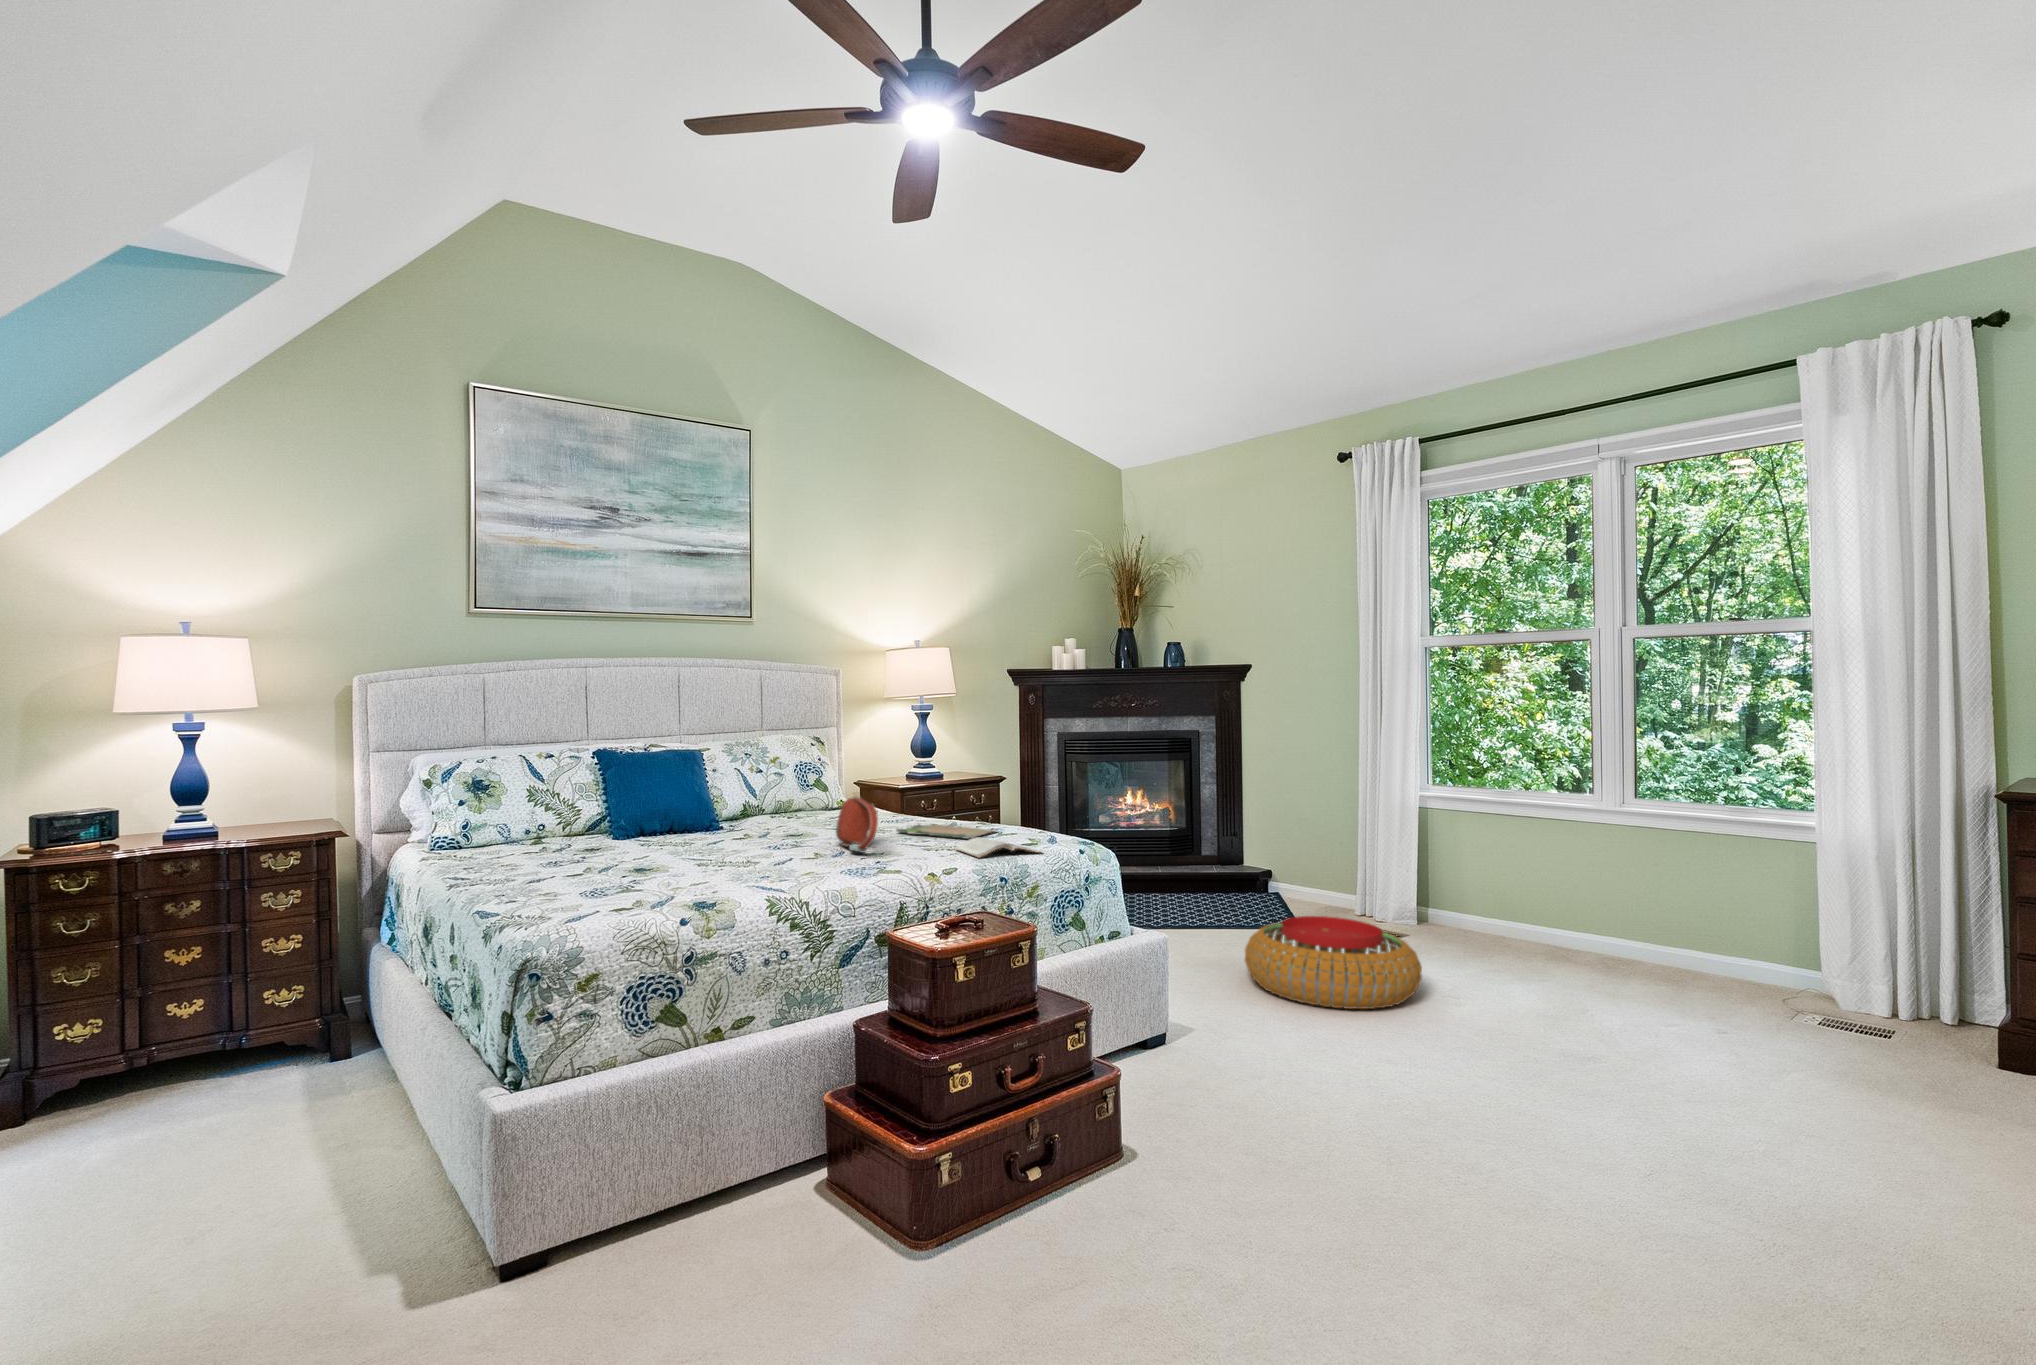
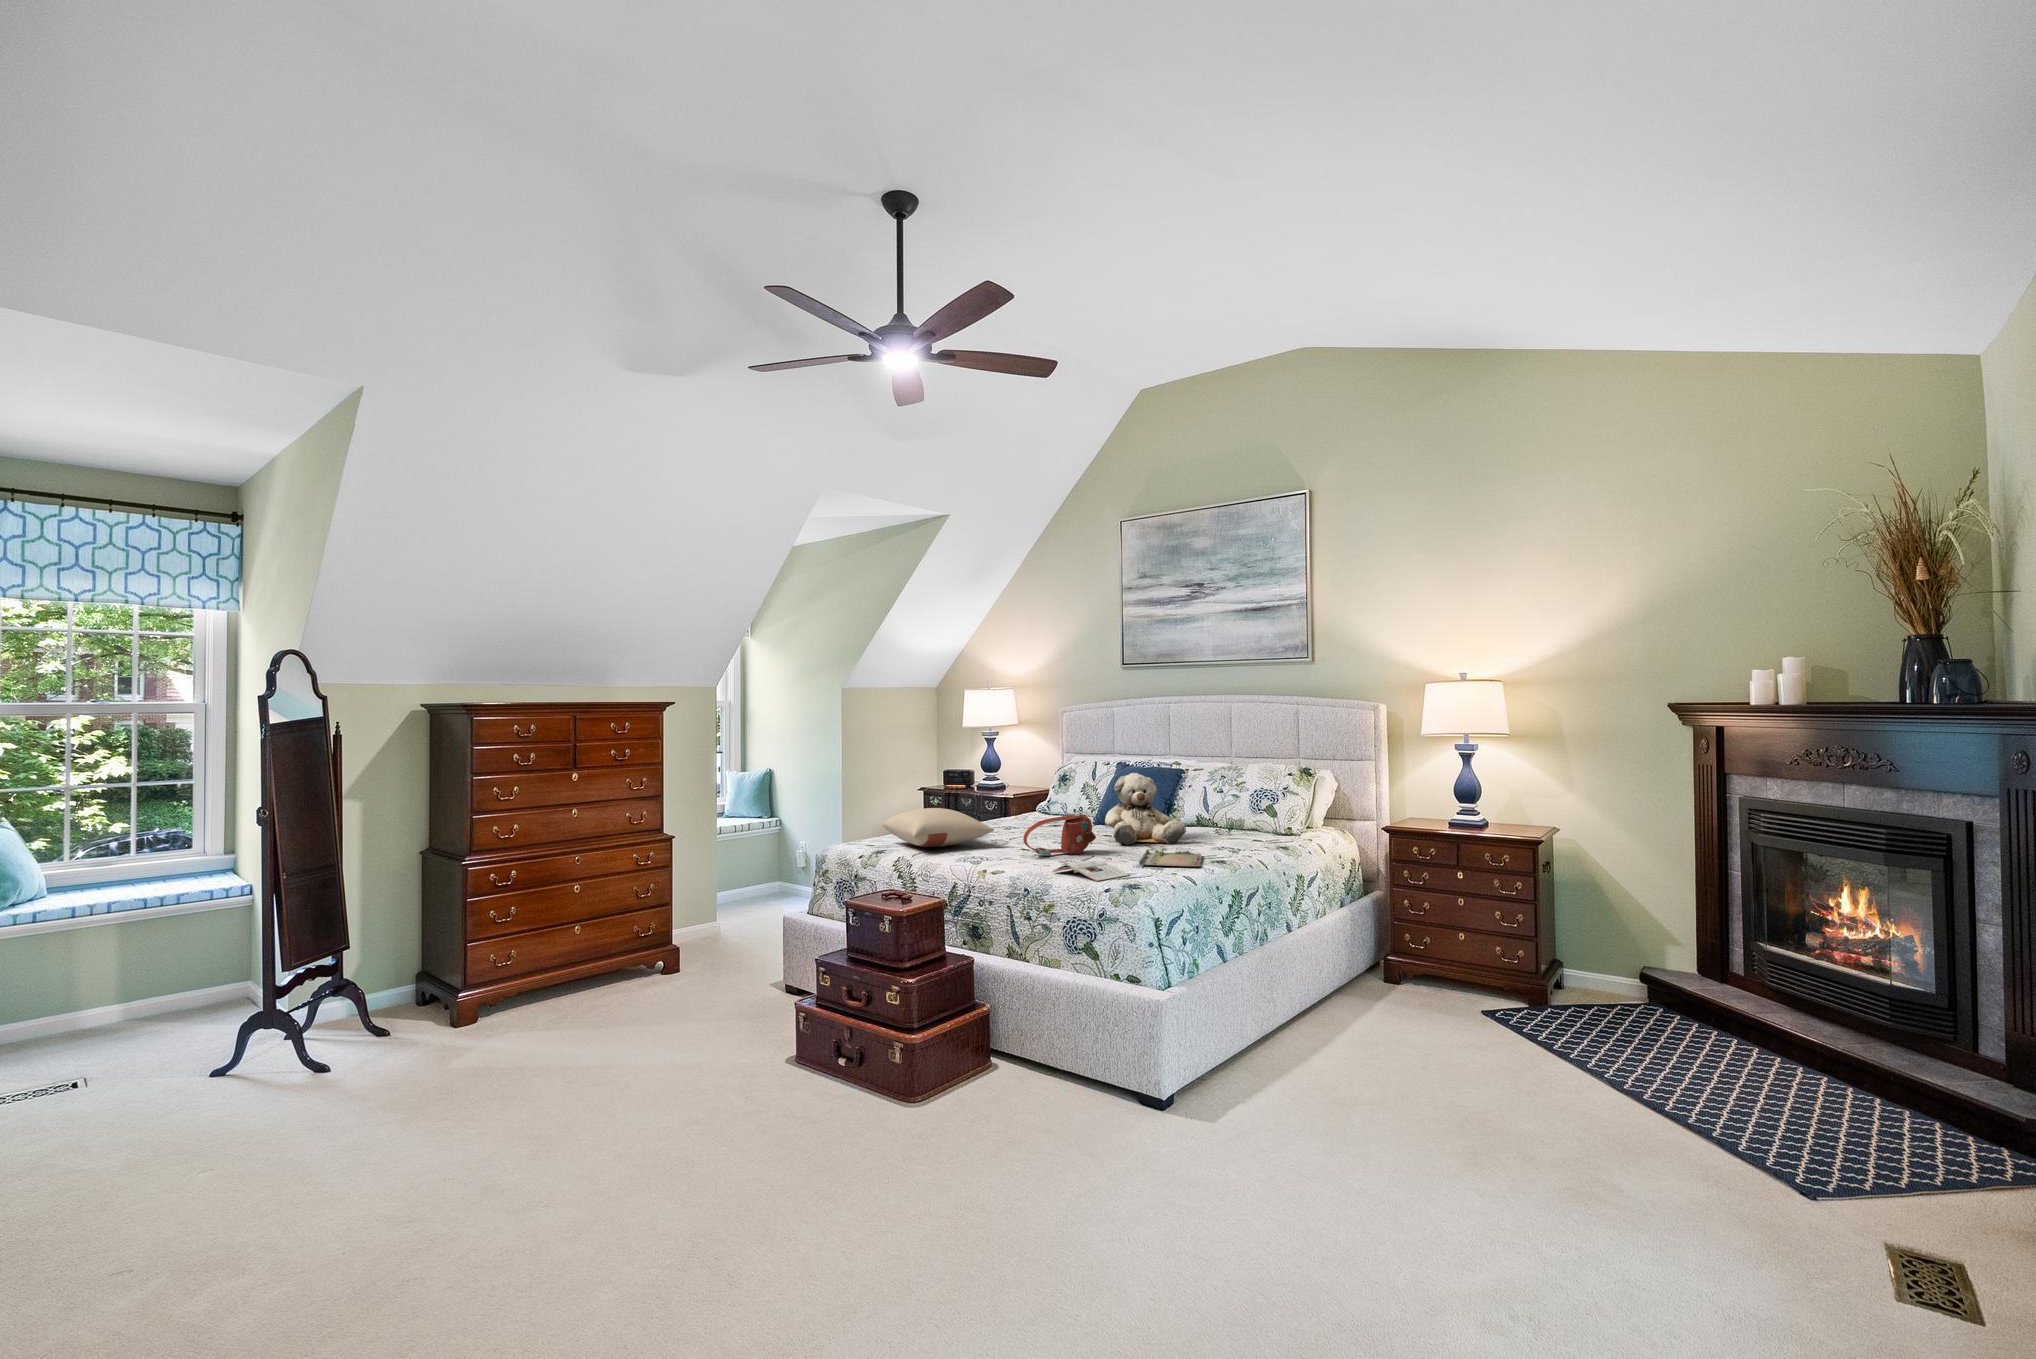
teddy bear: none [759,746,846,833] -> present [1105,773,1186,845]
pillow: none [605,816,767,880] -> present [882,808,994,847]
pouf: present [1245,916,1422,1009] -> none [1372,1077,1662,1260]

